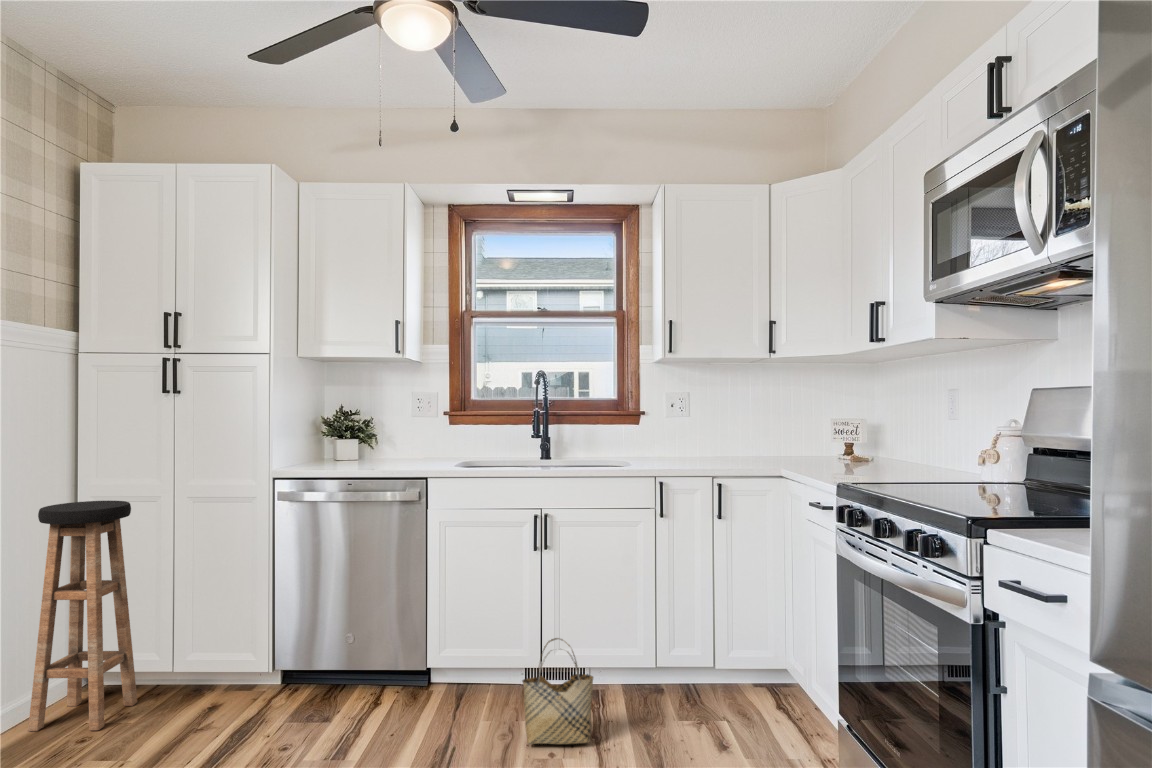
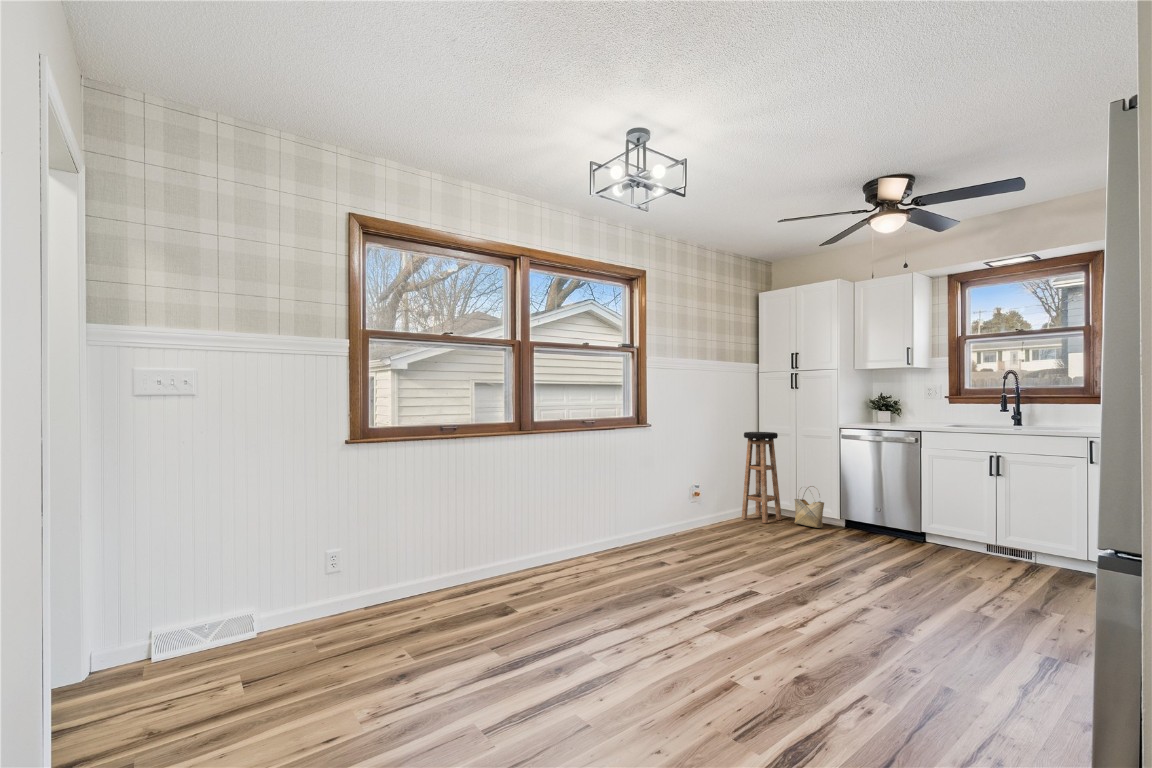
woven basket: present [522,638,593,744] -> present [794,486,824,528]

